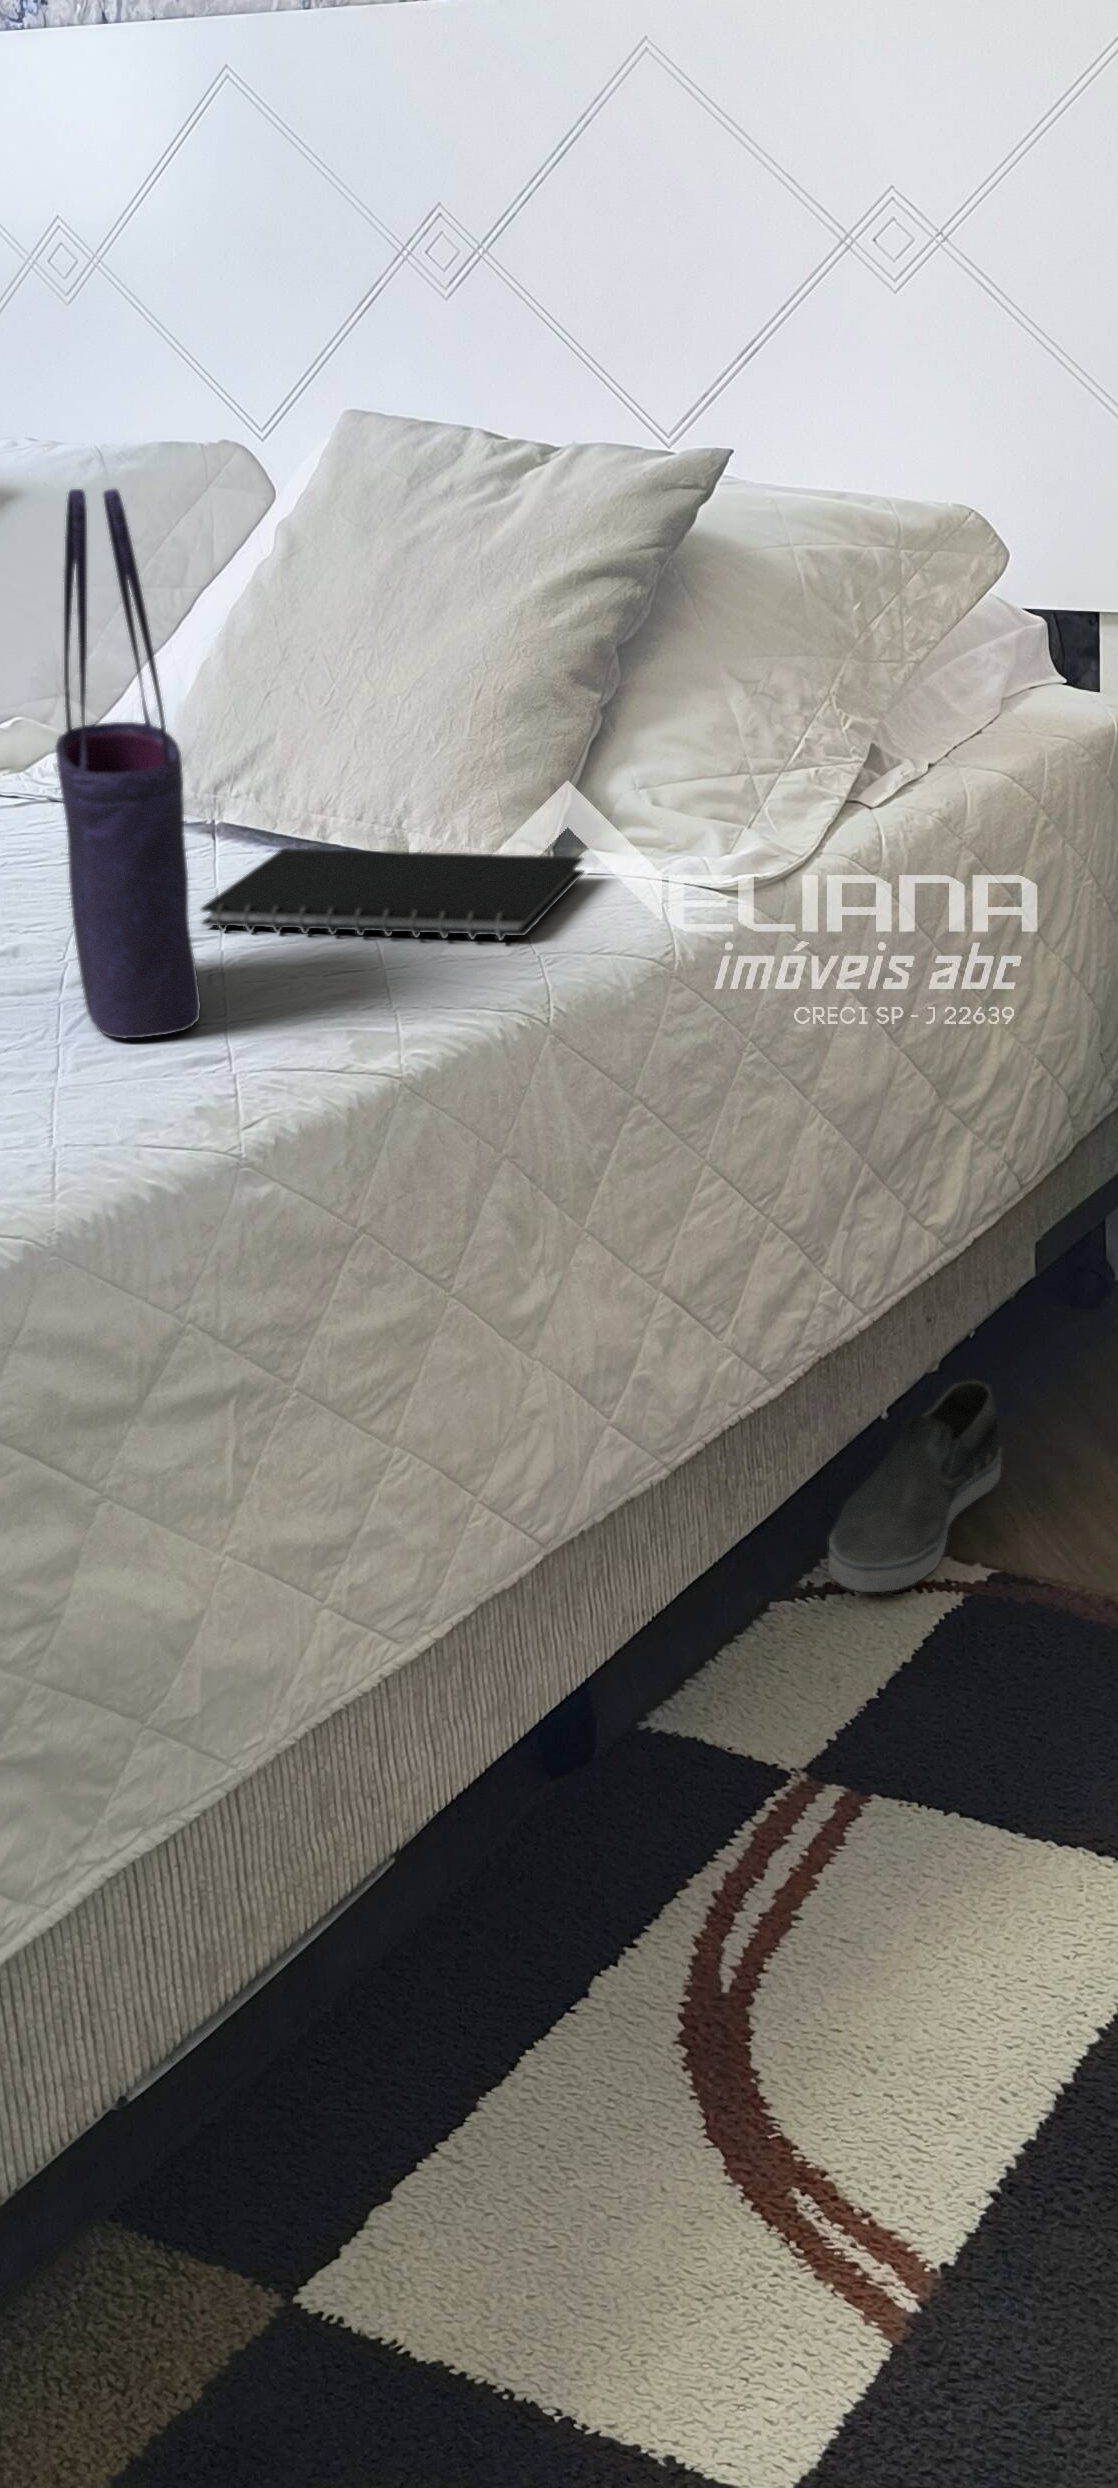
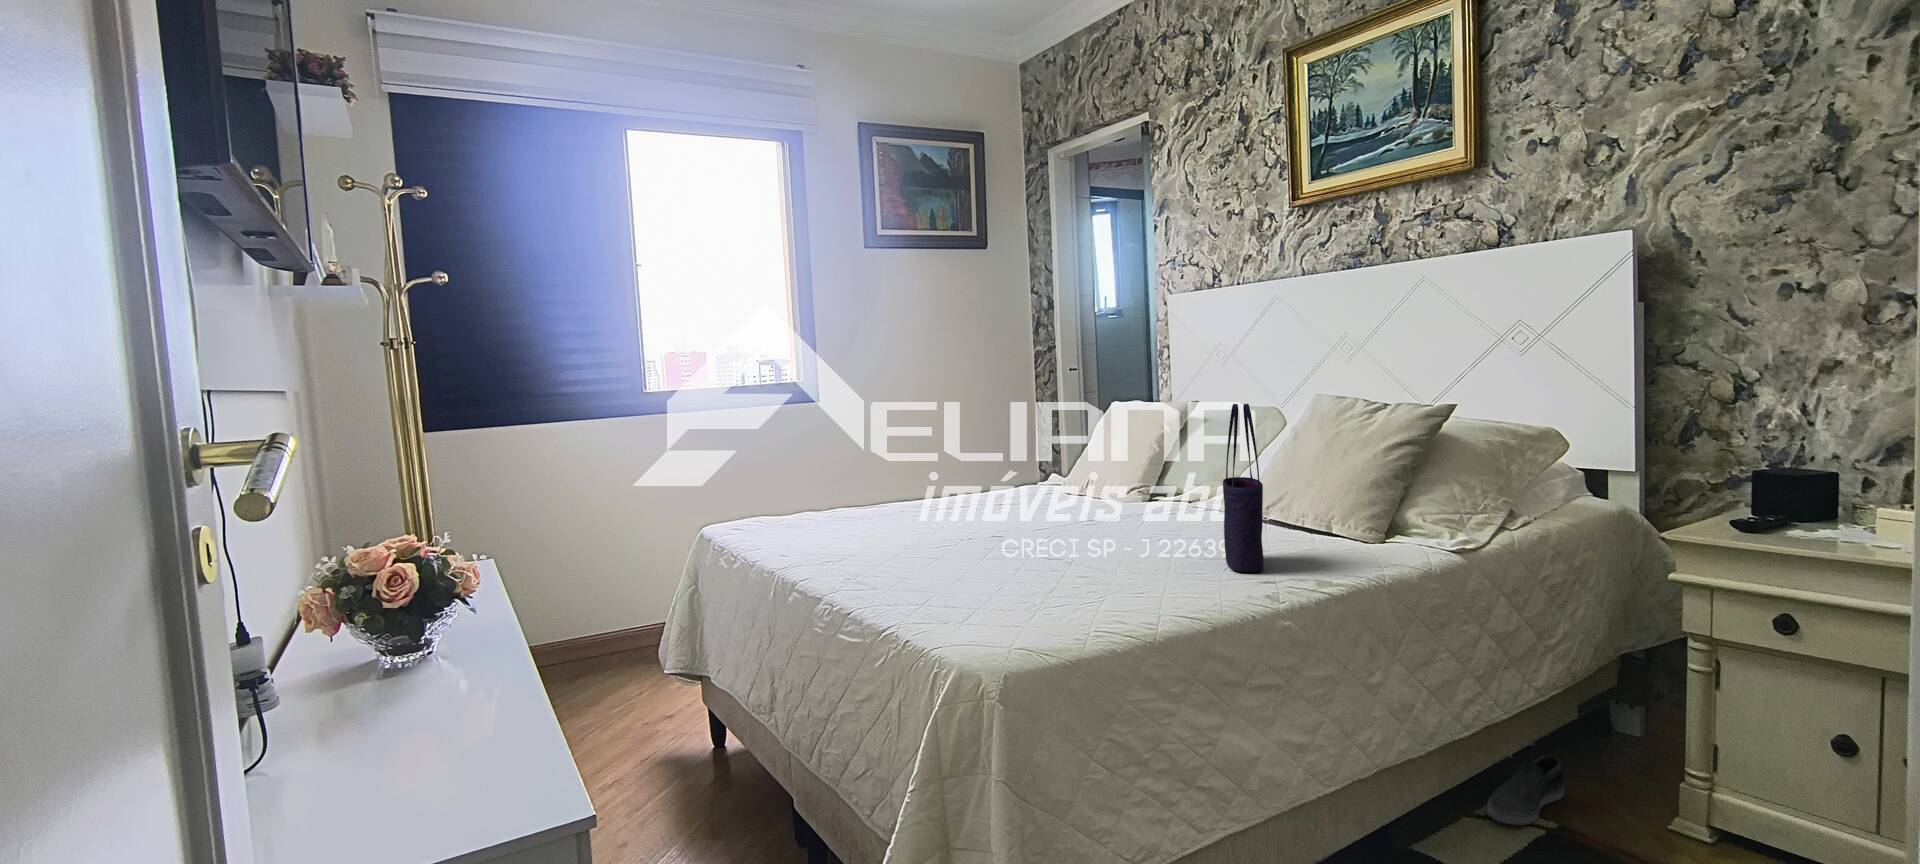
notebook: present [201,848,584,940] -> none [1263,529,1397,559]

